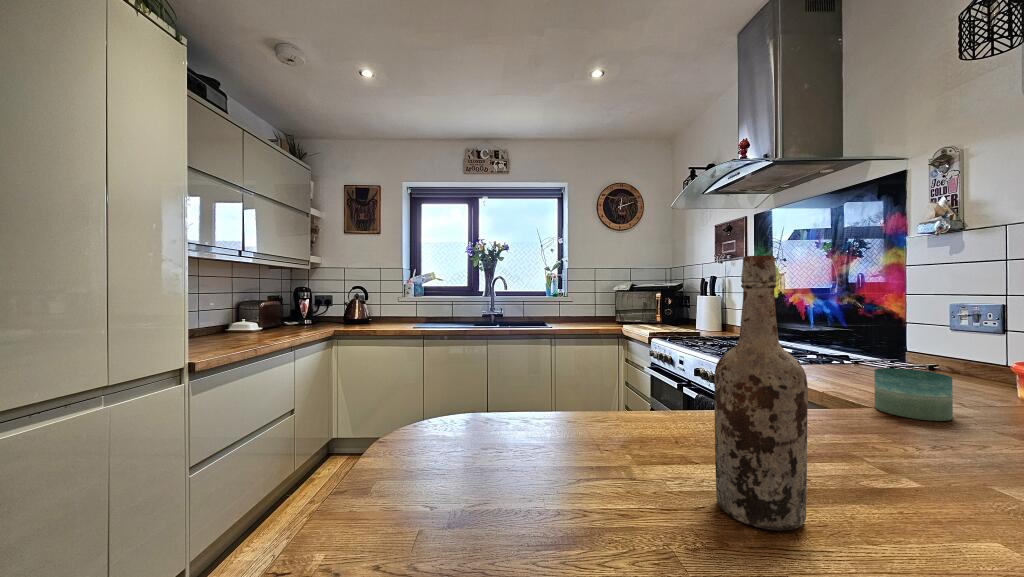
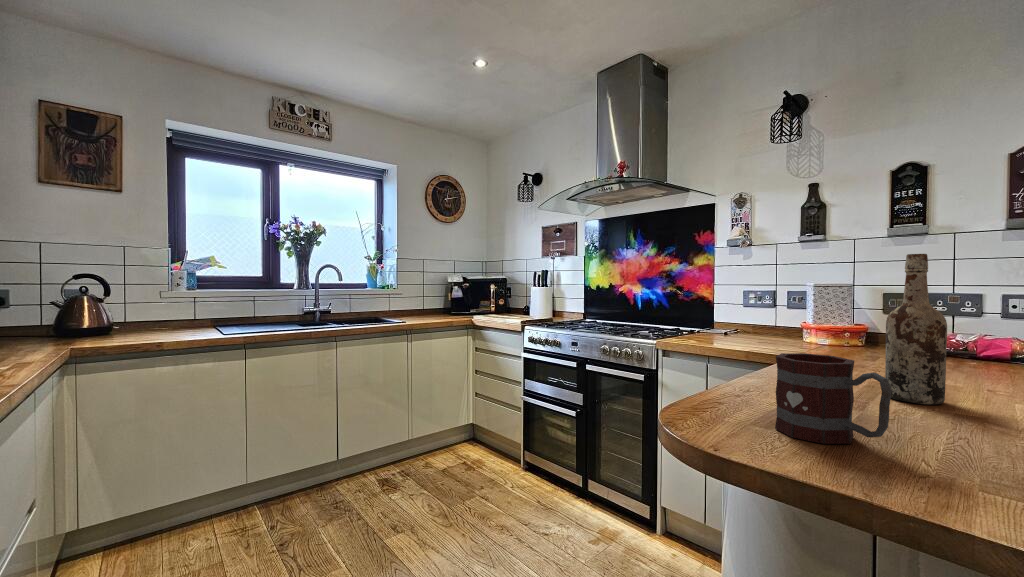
candle: present [874,368,953,421] -> none [779,327,819,354]
mug: none [382,388,466,507] -> present [775,353,892,444]

